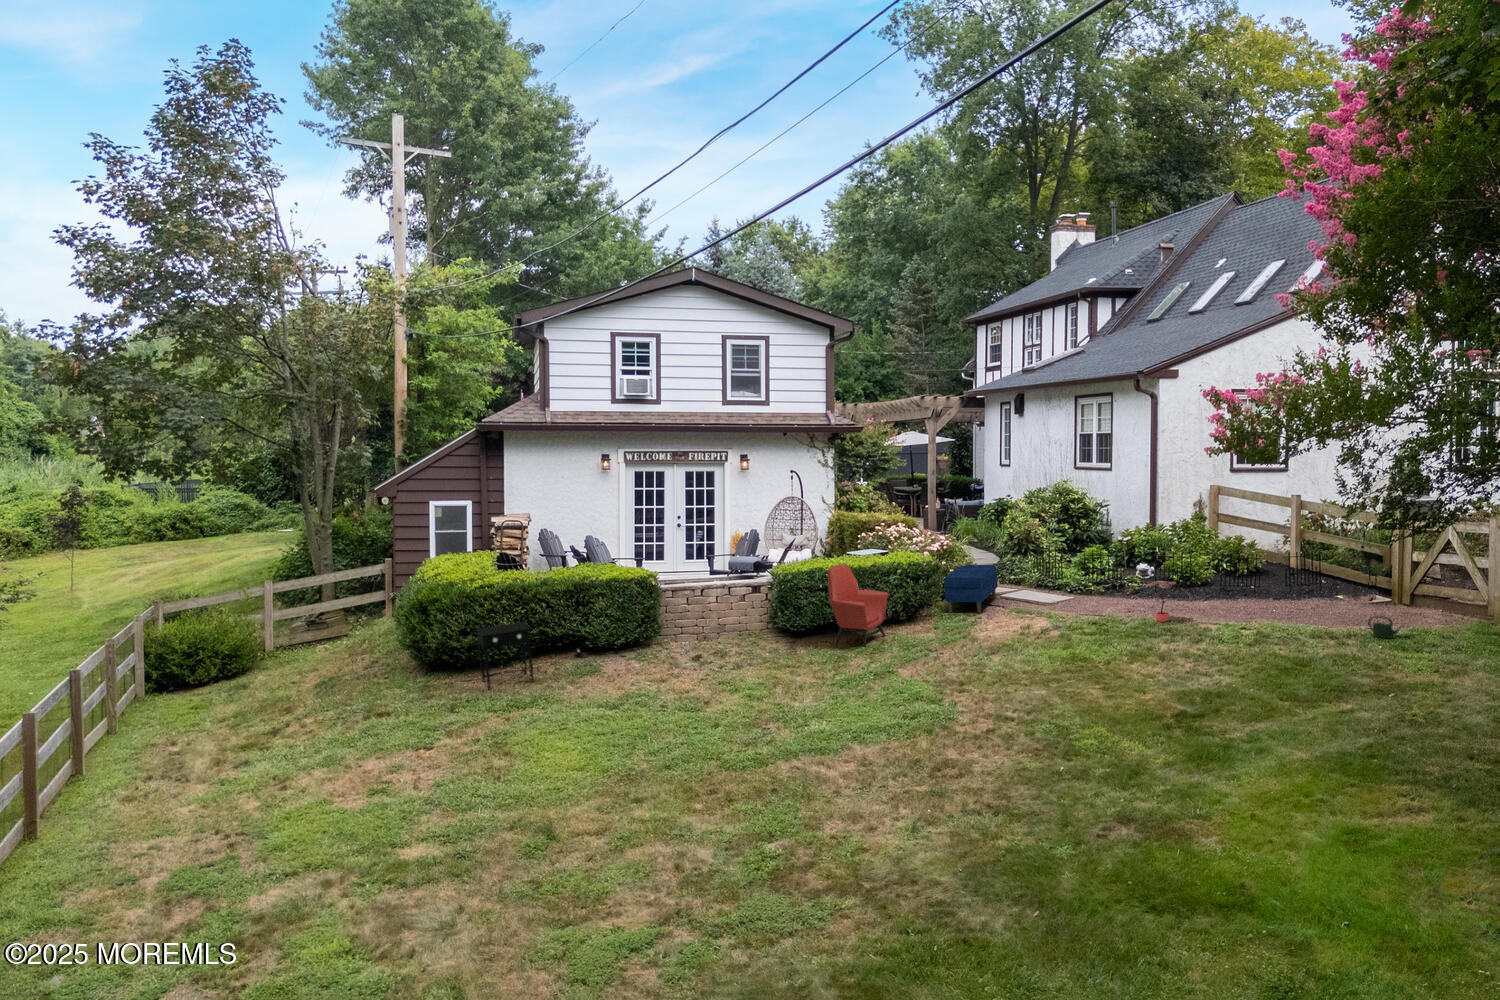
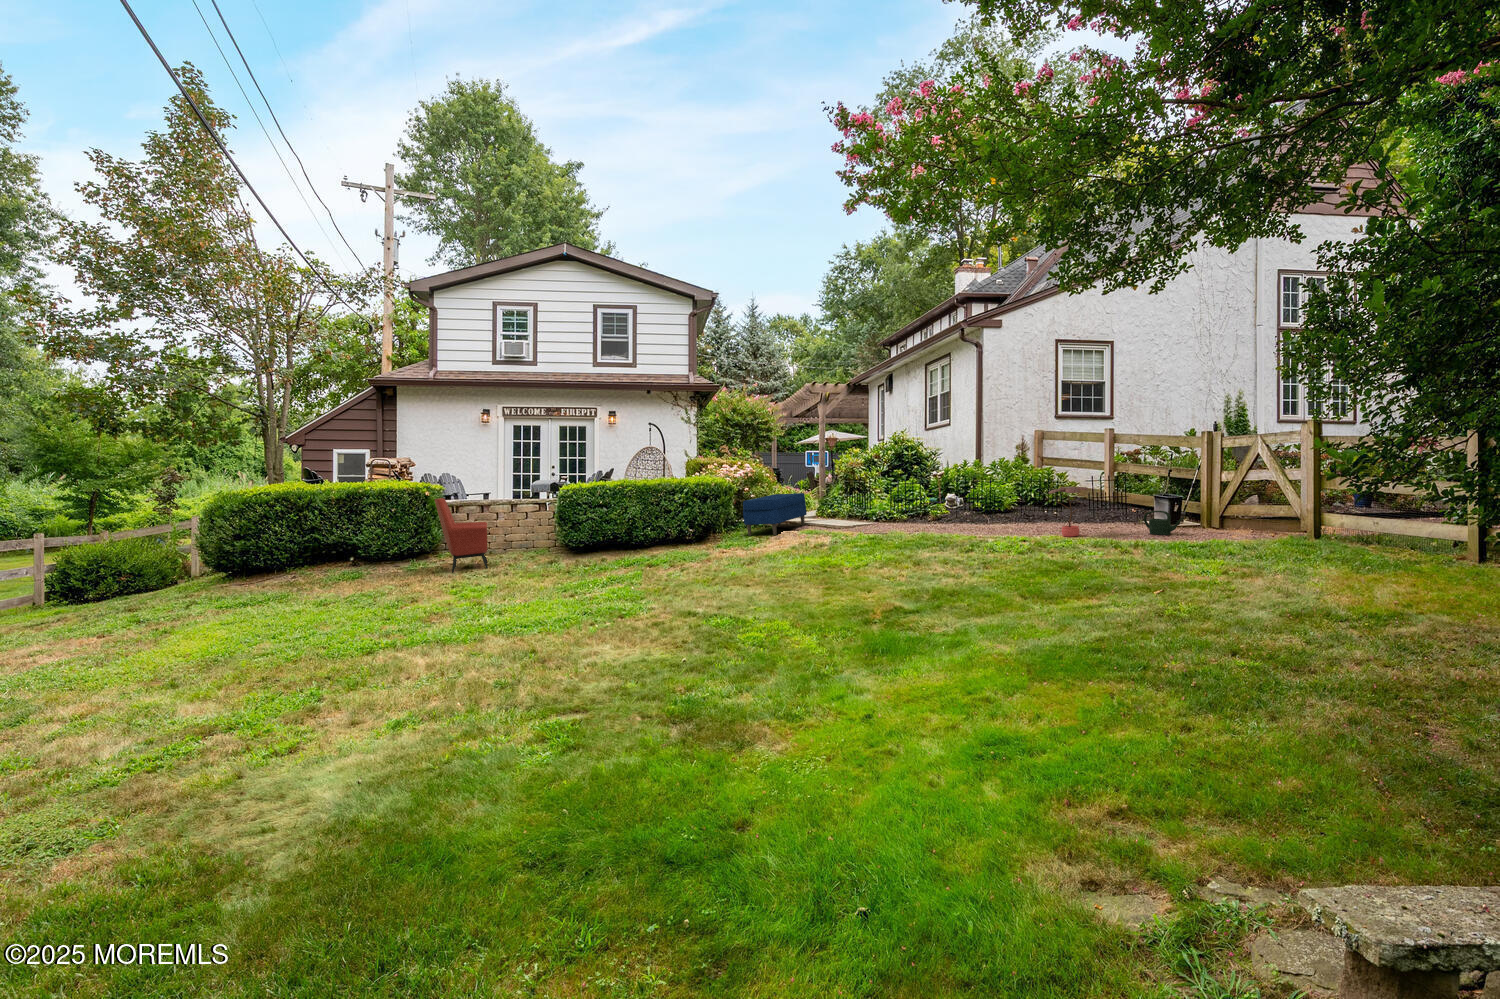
armchair: present [827,564,889,647] -> present [434,498,488,573]
potted plant: present [1146,581,1176,622] -> present [1049,487,1088,537]
side table: present [477,622,534,690] -> none [232,536,304,601]

